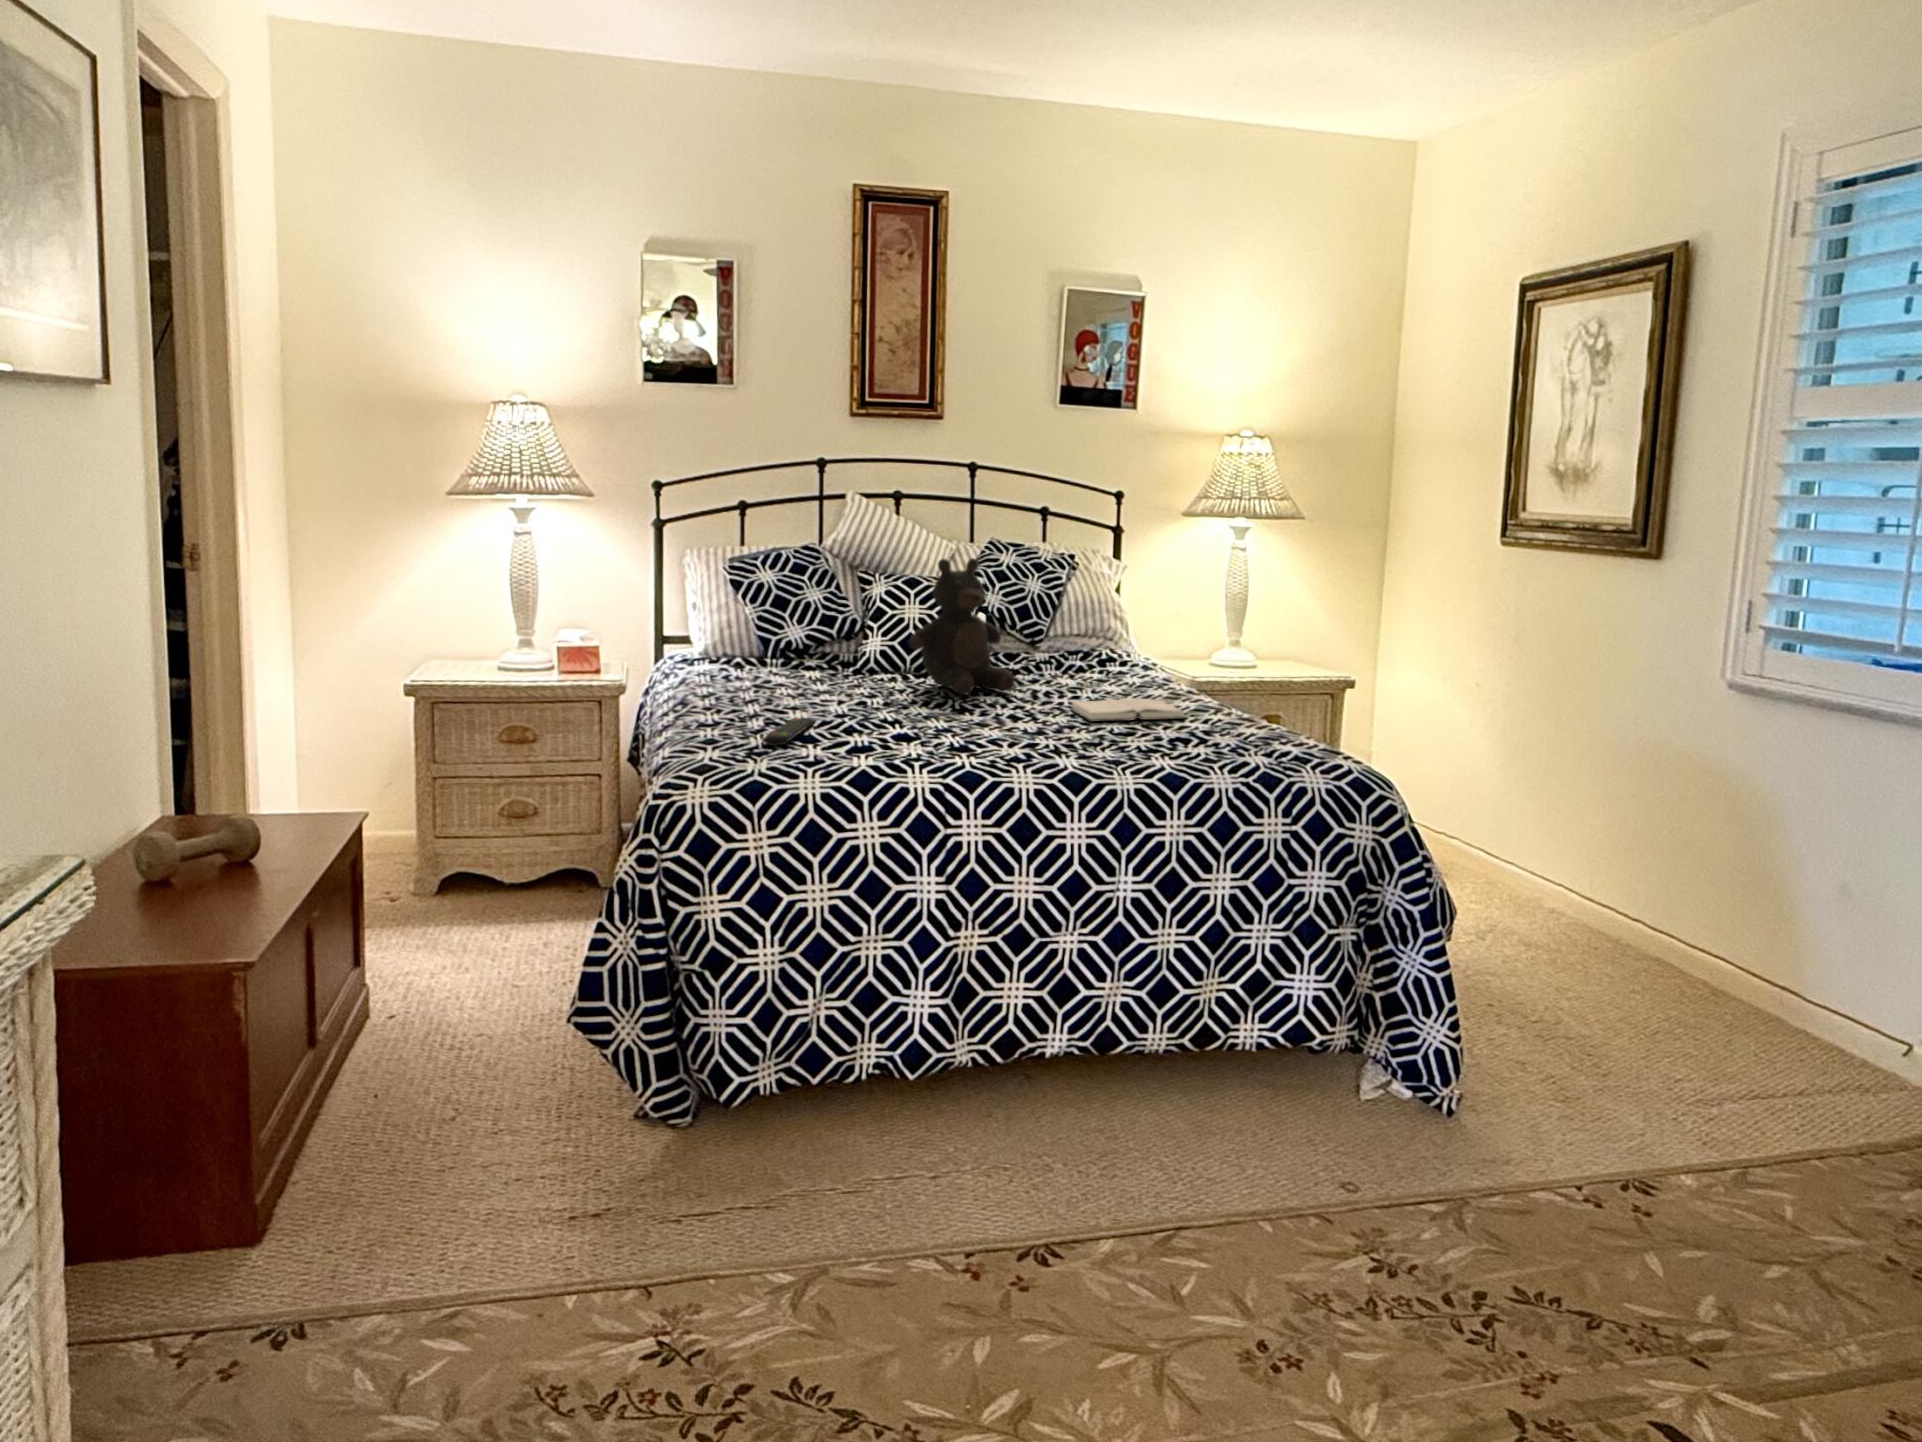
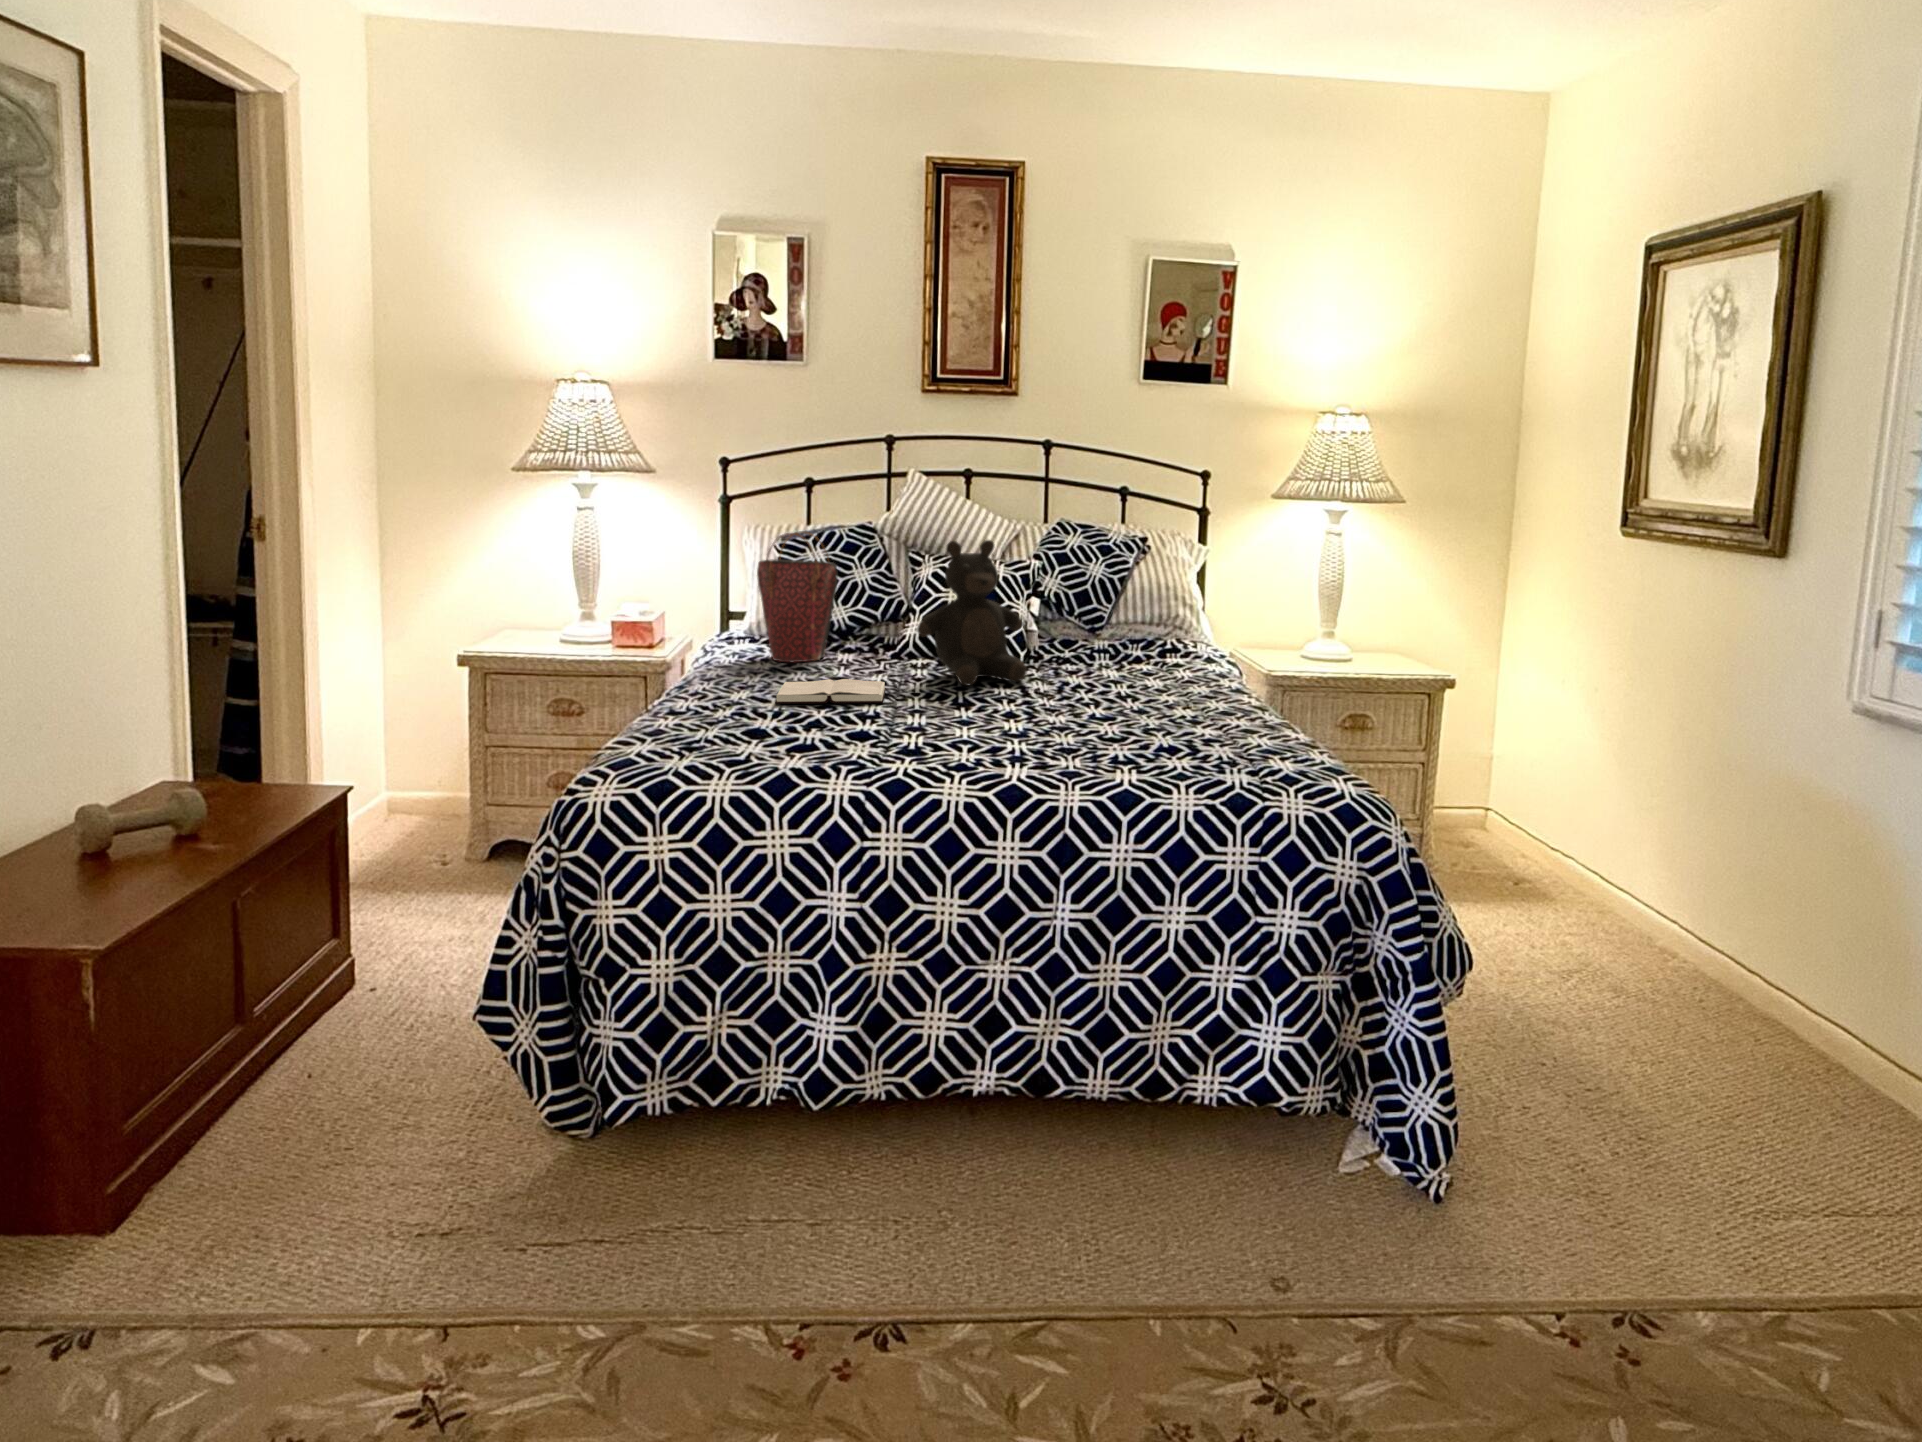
handbag: none [727,548,814,678] -> present [757,531,838,662]
hardback book: present [1071,698,1184,722] -> present [775,679,886,704]
remote control: present [762,718,815,745] -> none [705,709,784,741]

